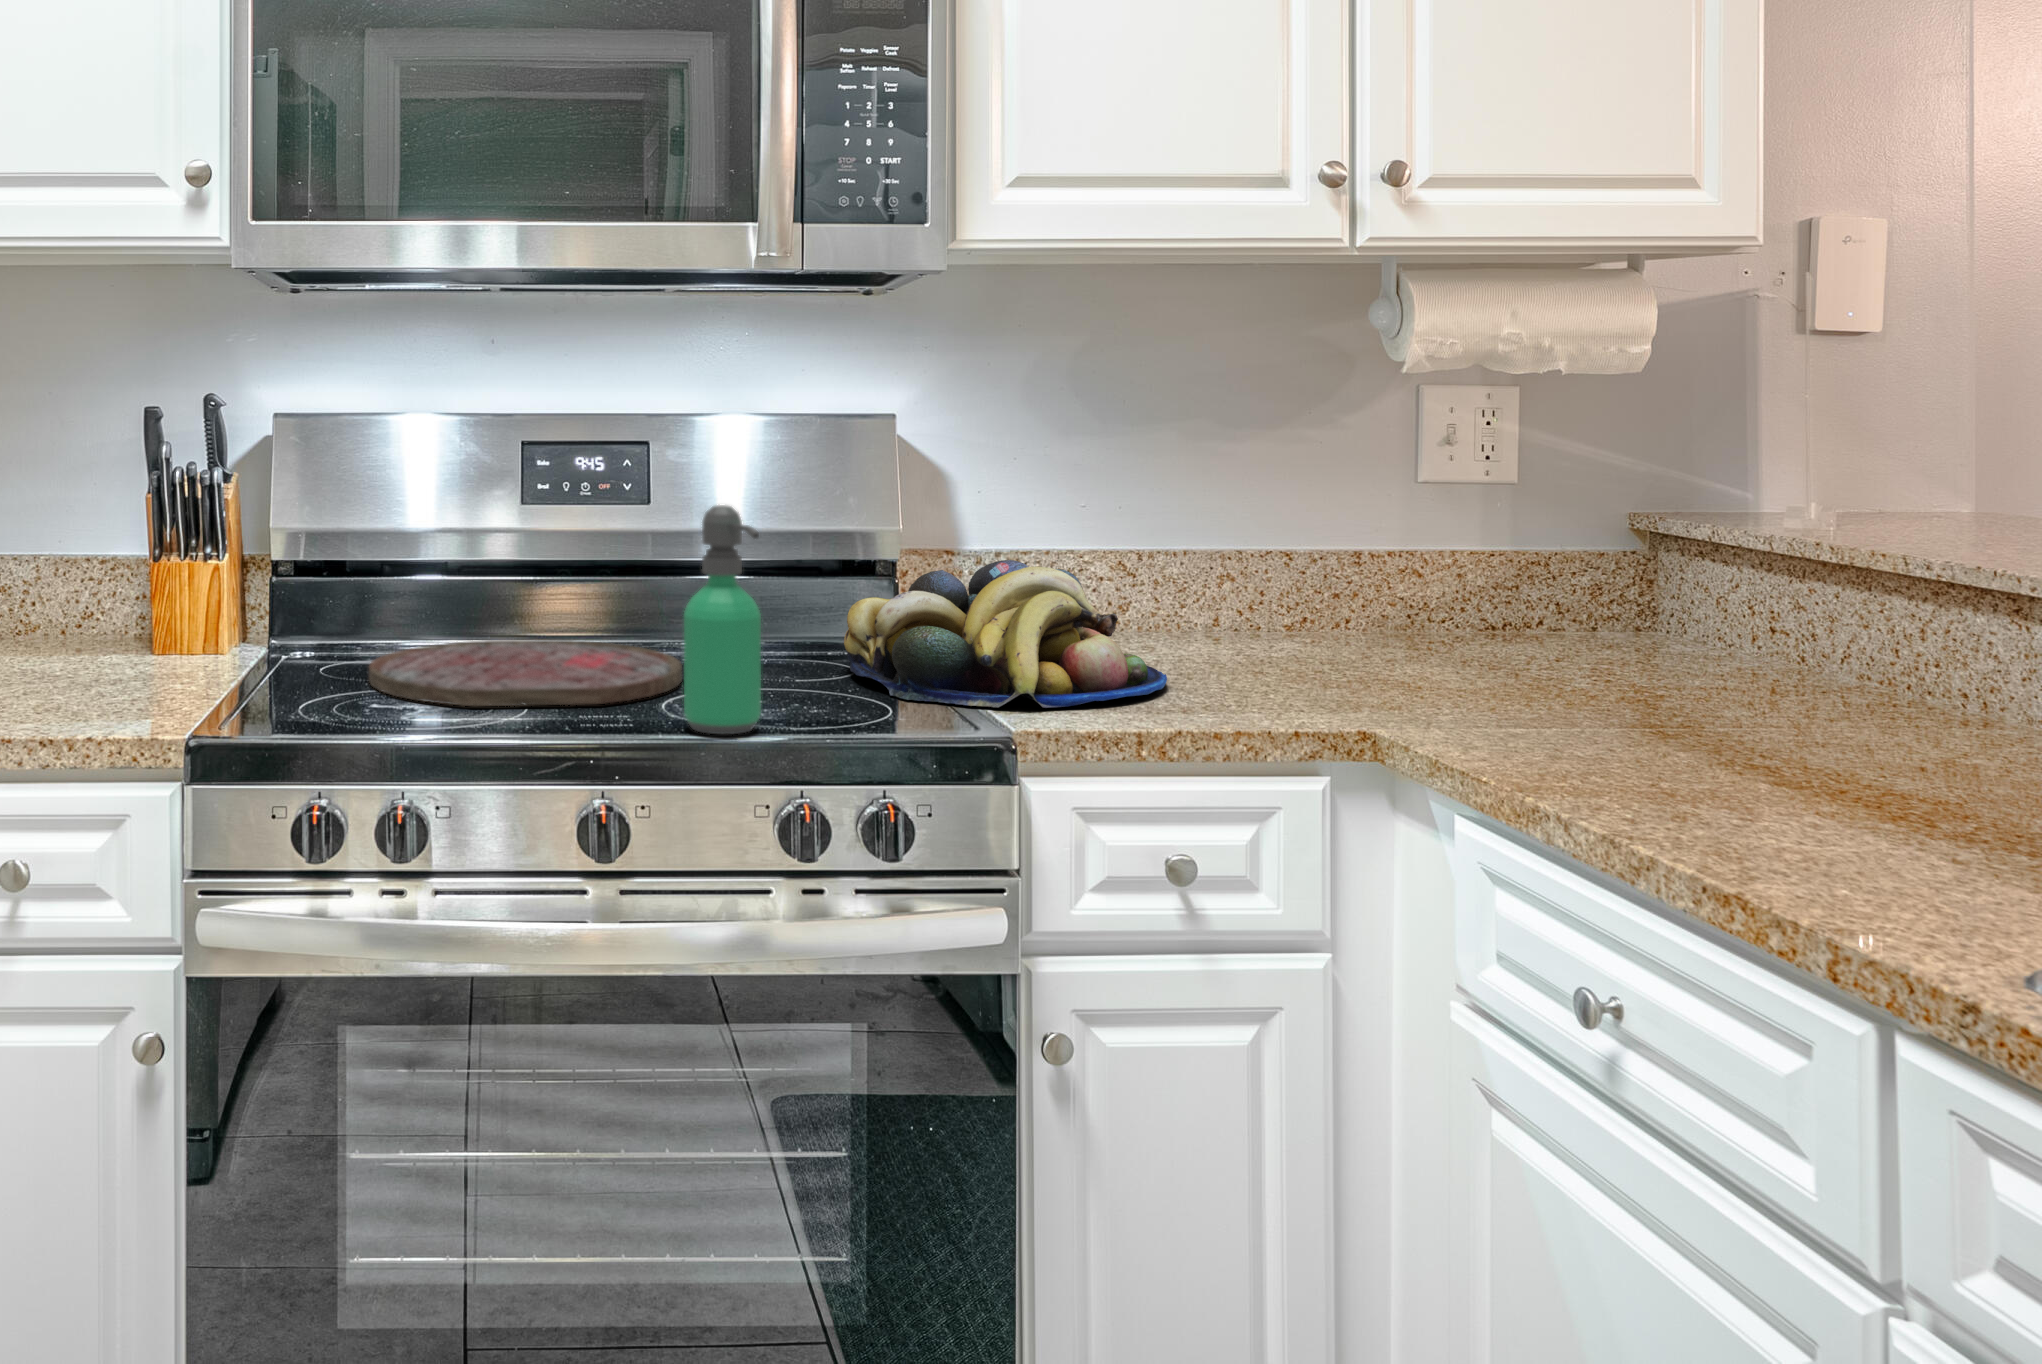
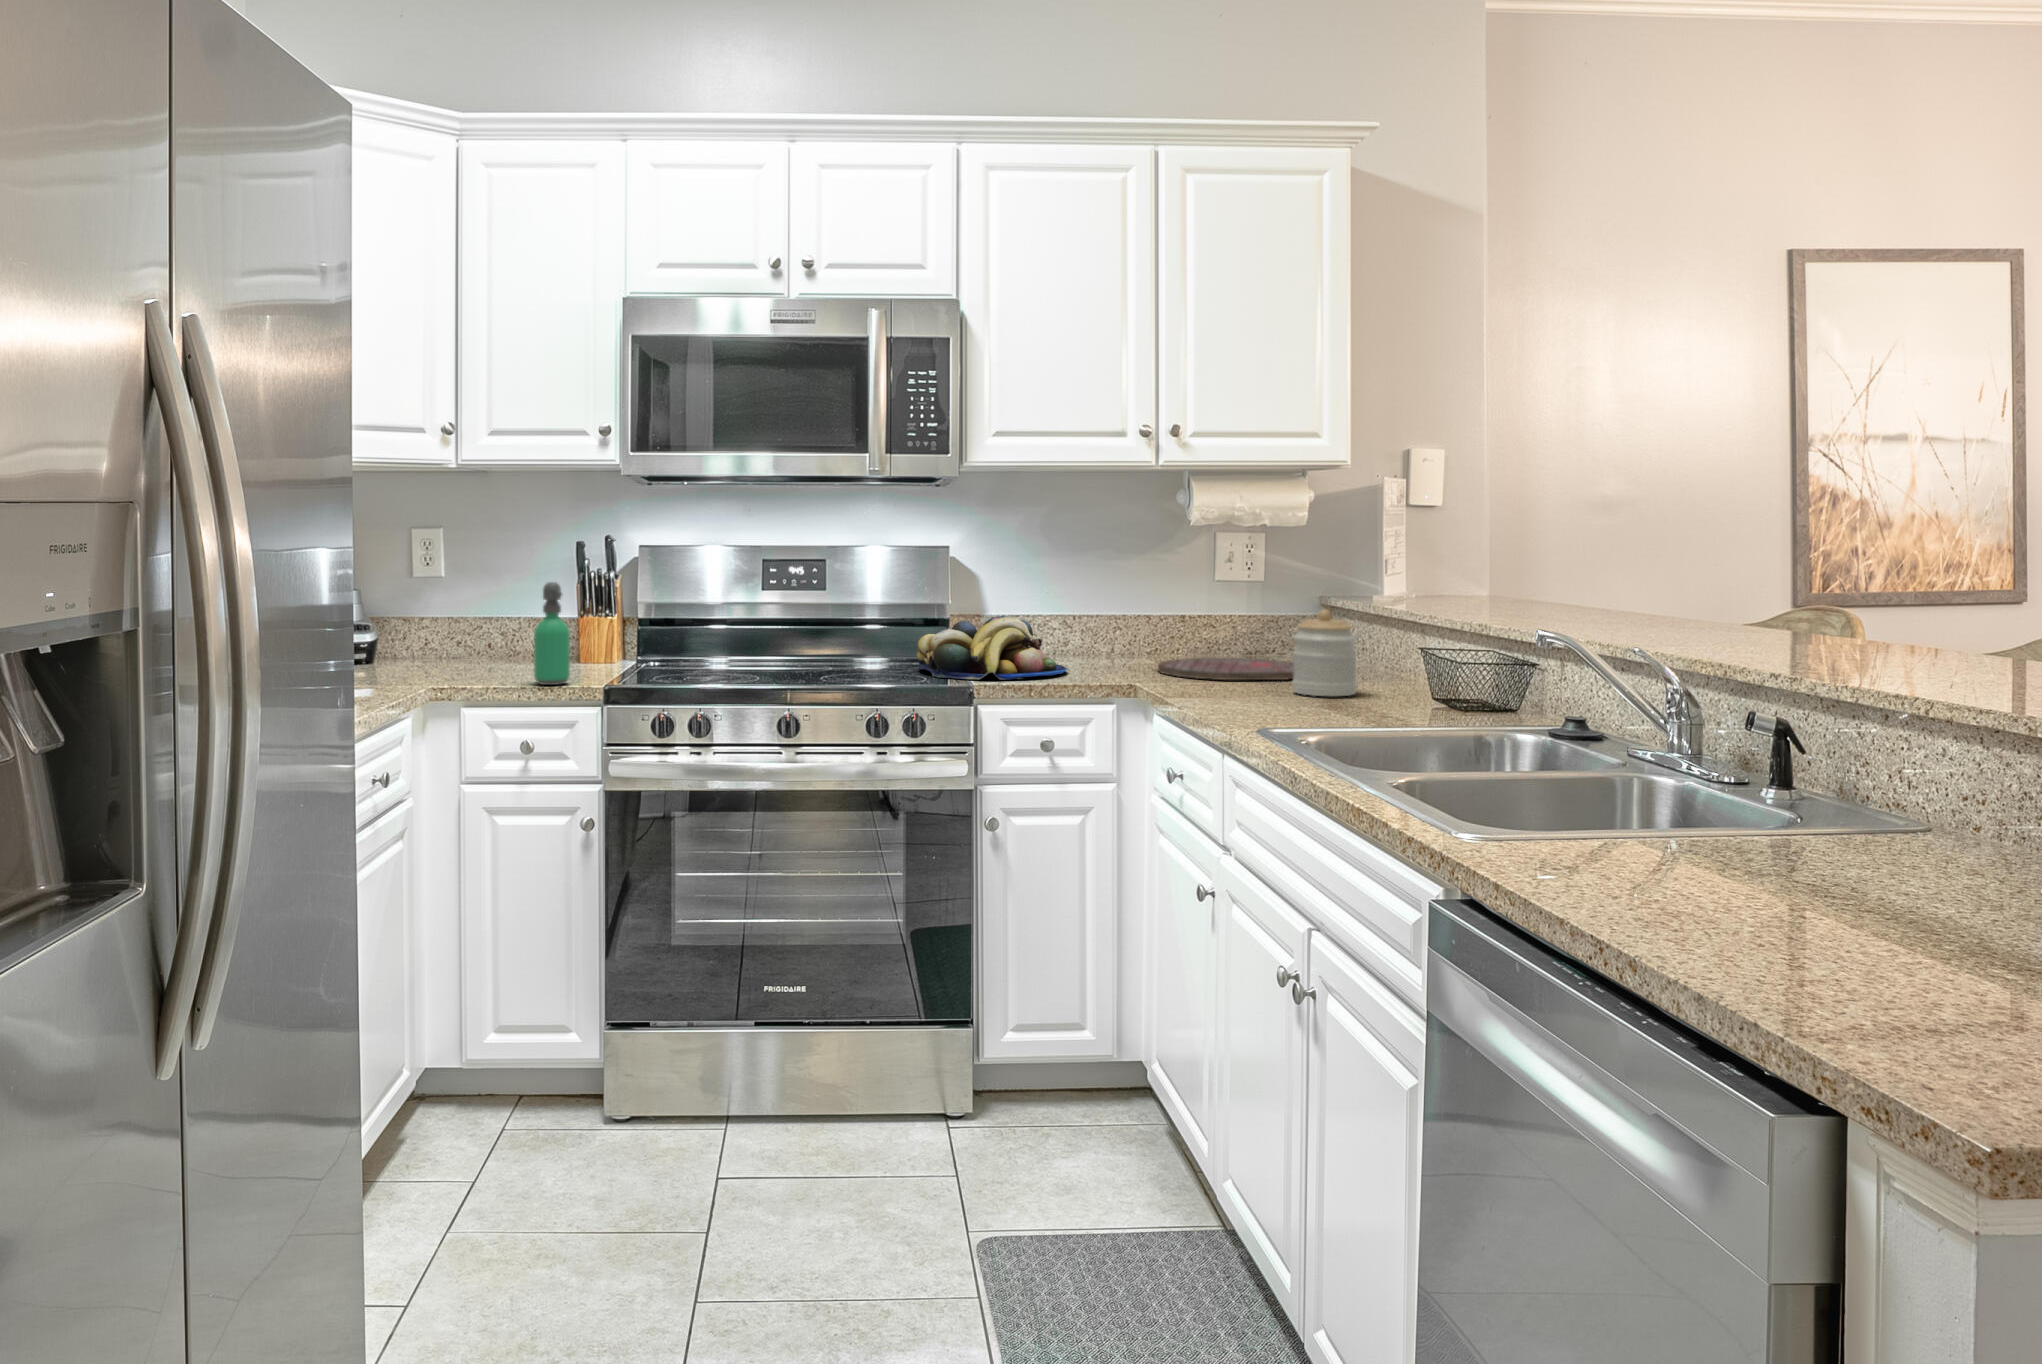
soap dispenser: present [684,505,761,734] -> present [534,582,570,685]
jar: none [1733,566,1900,770] -> present [1293,610,1357,696]
cutting board: present [369,639,682,706] -> present [1158,658,1293,680]

